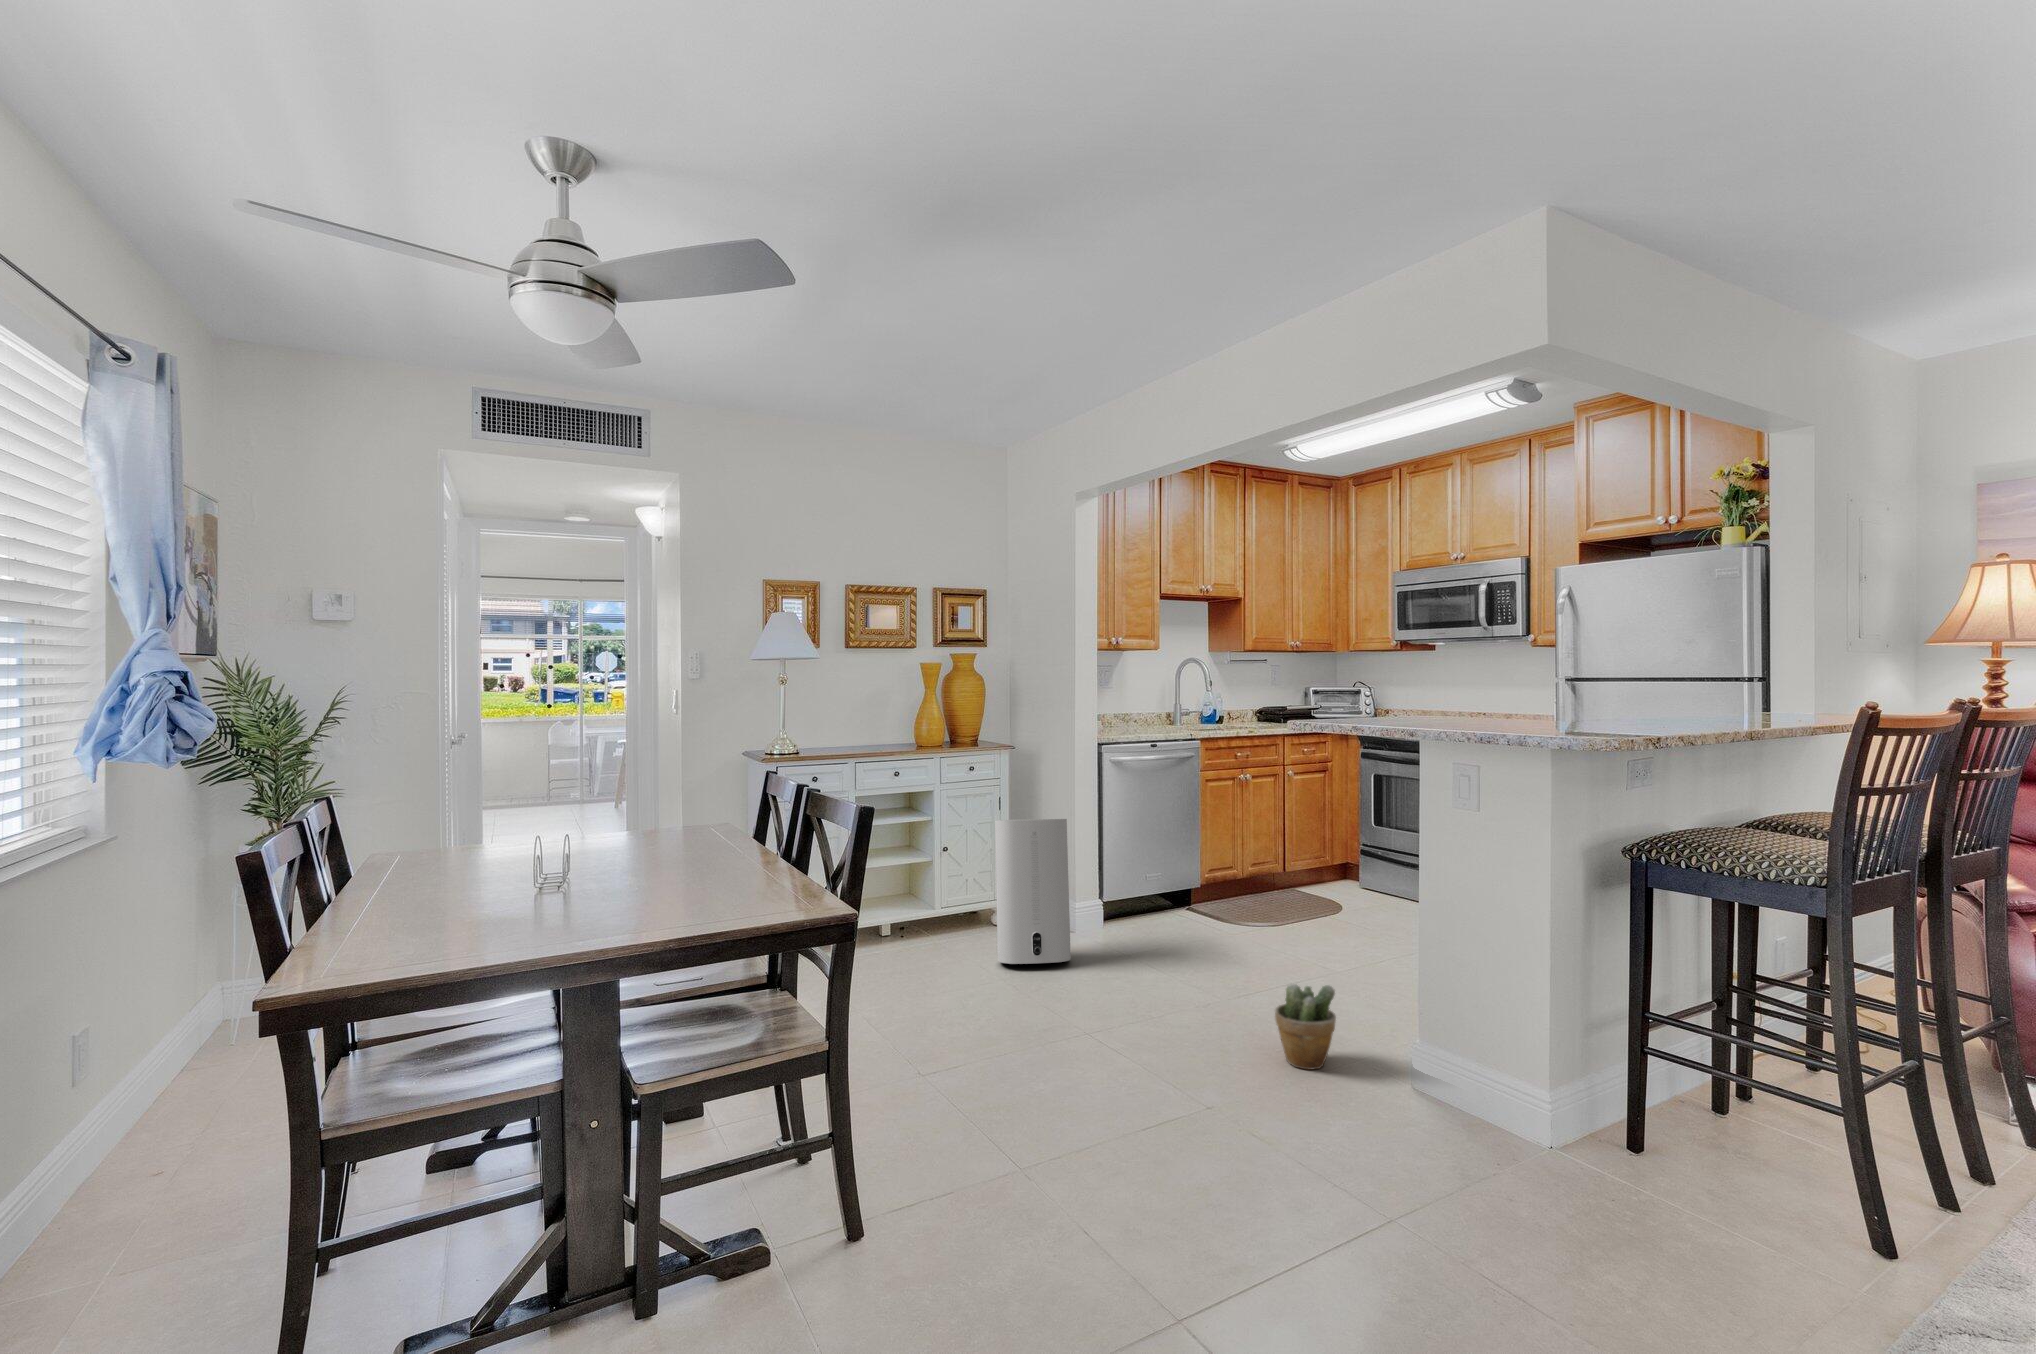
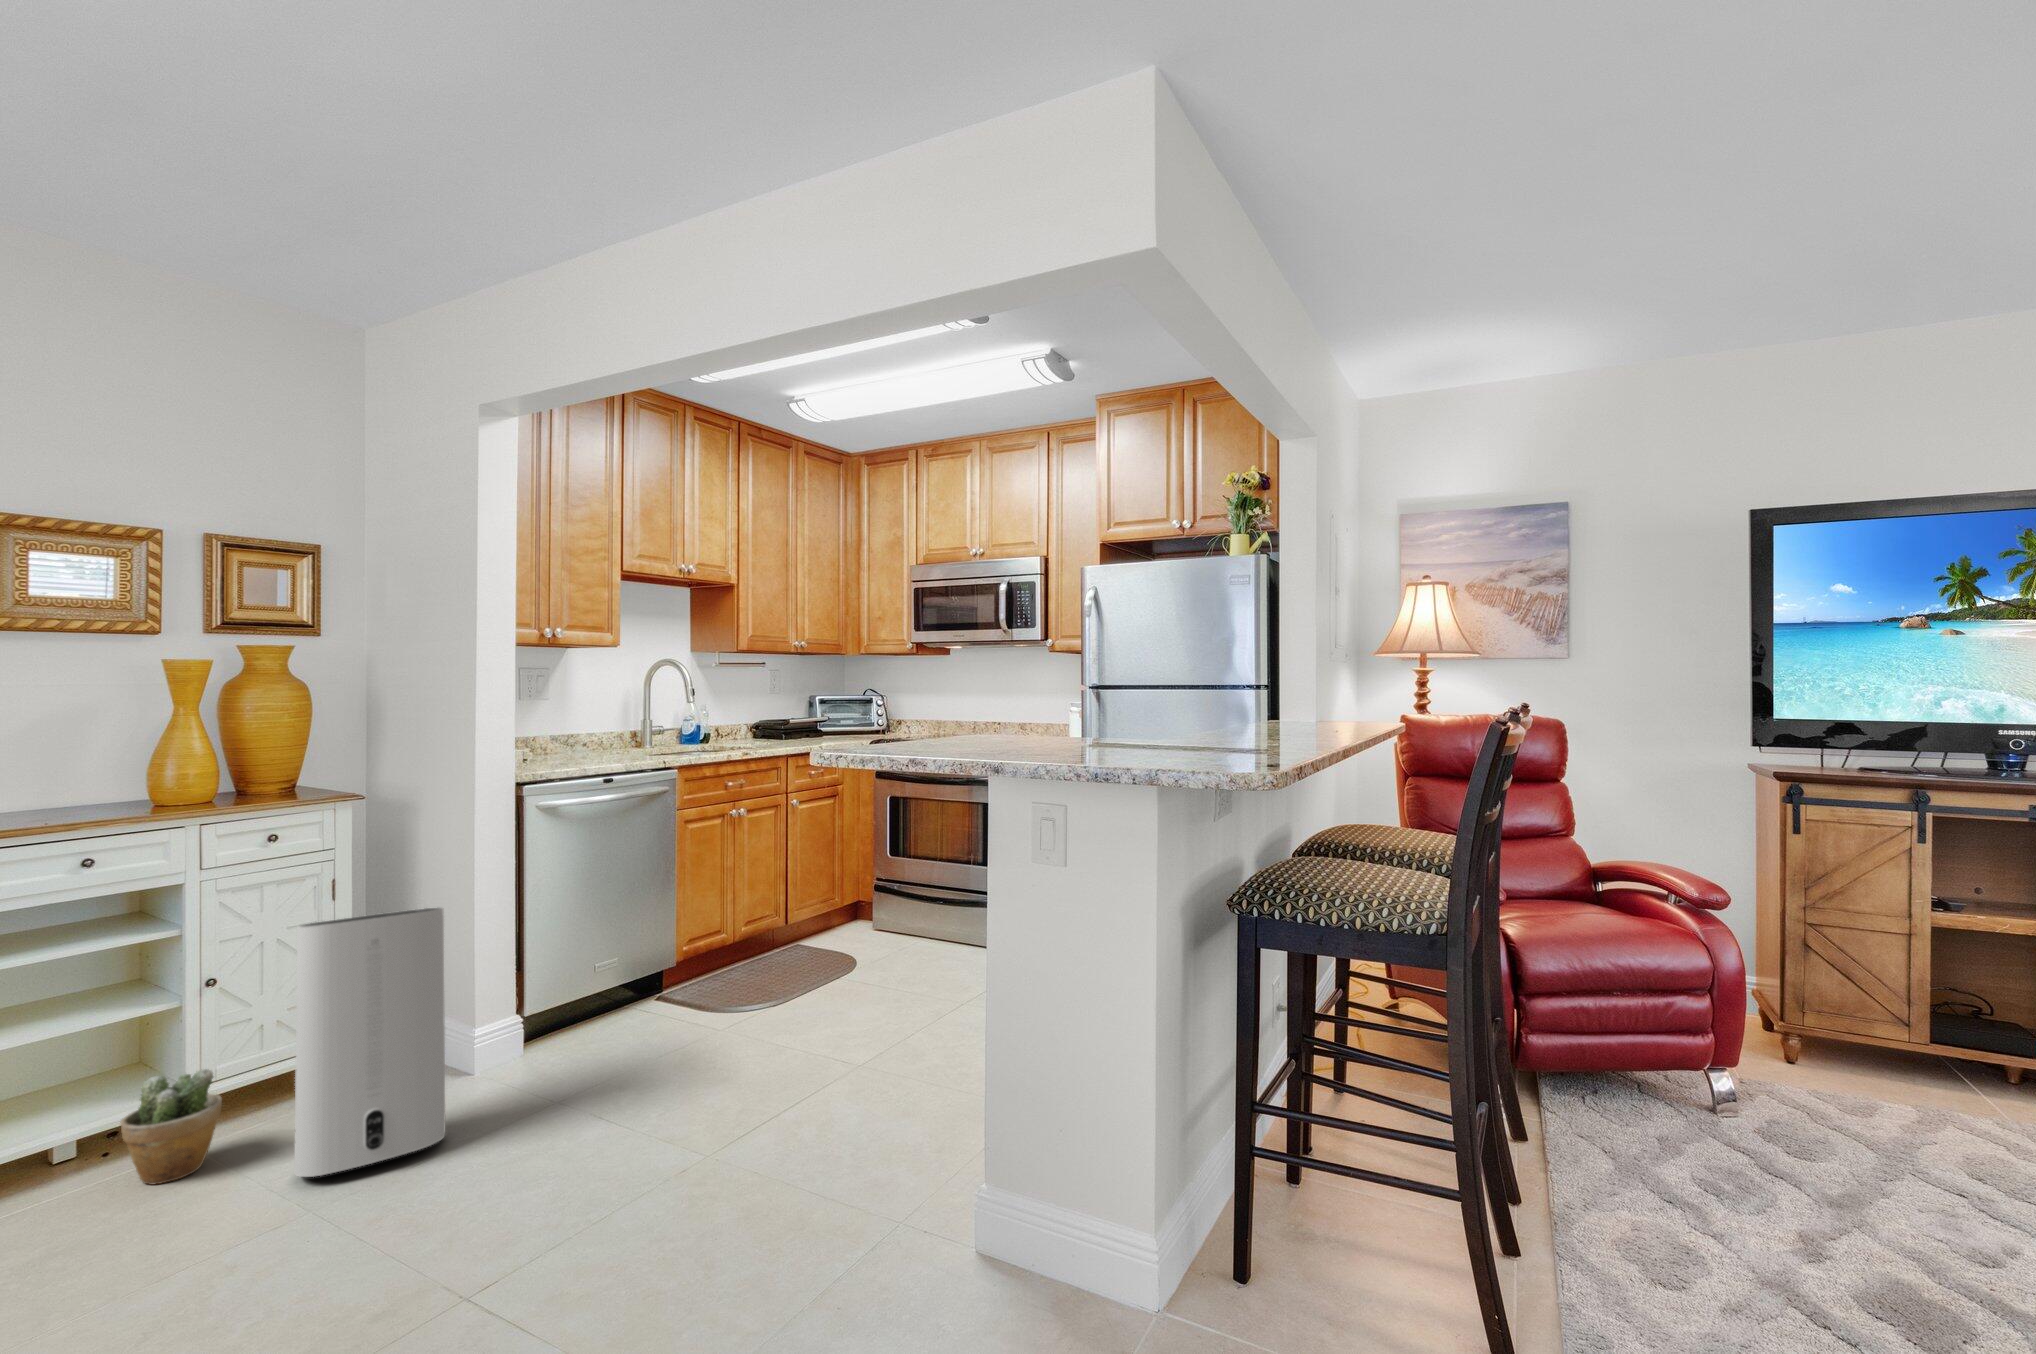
potted plant: present [1275,984,1336,1070] -> present [120,1069,222,1185]

